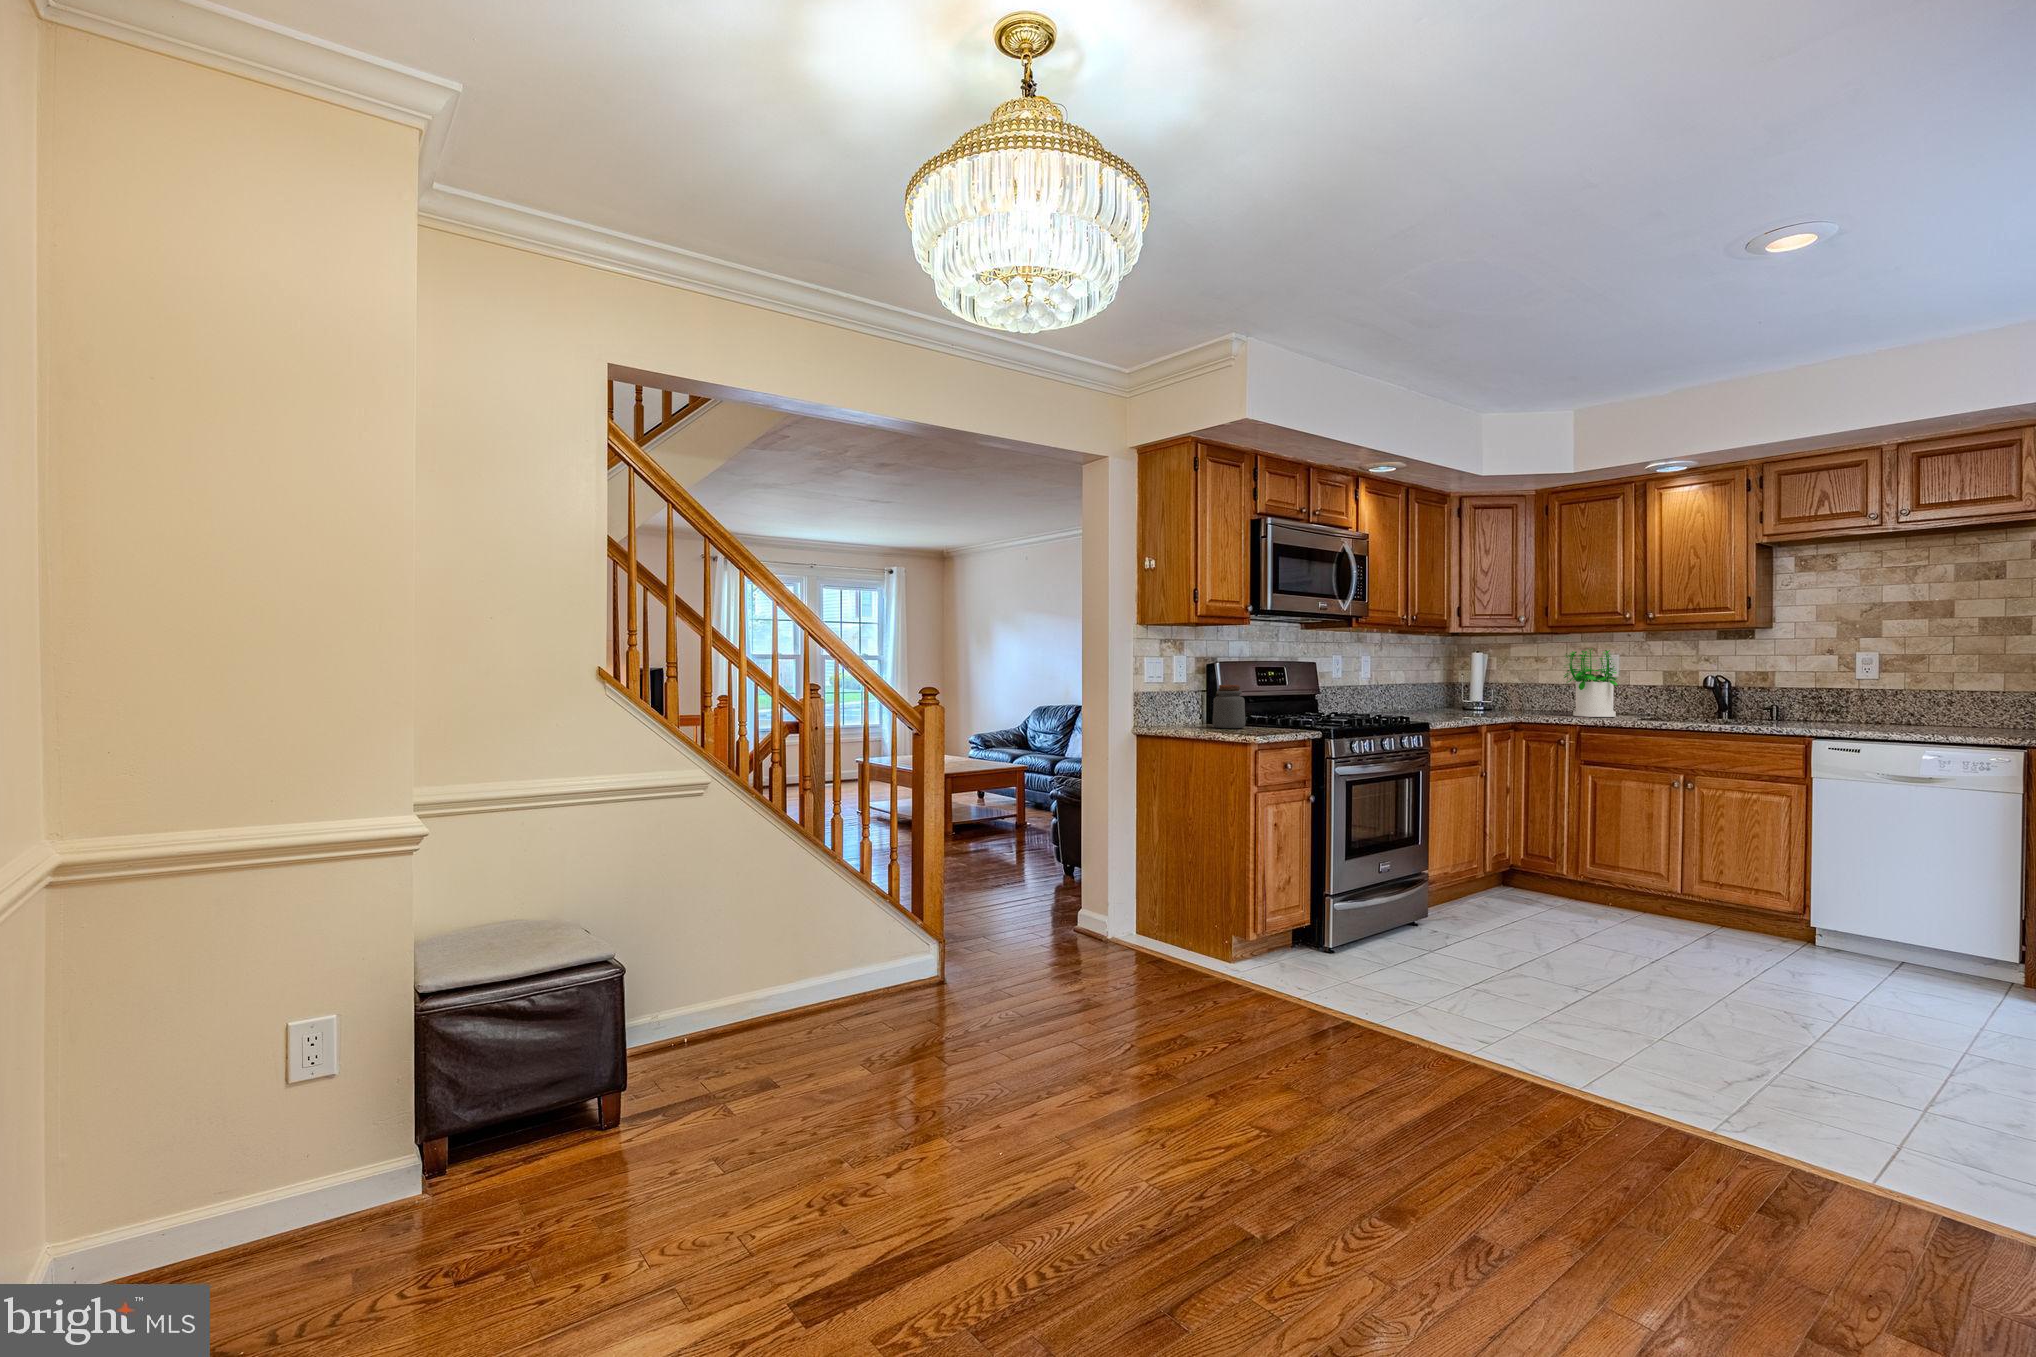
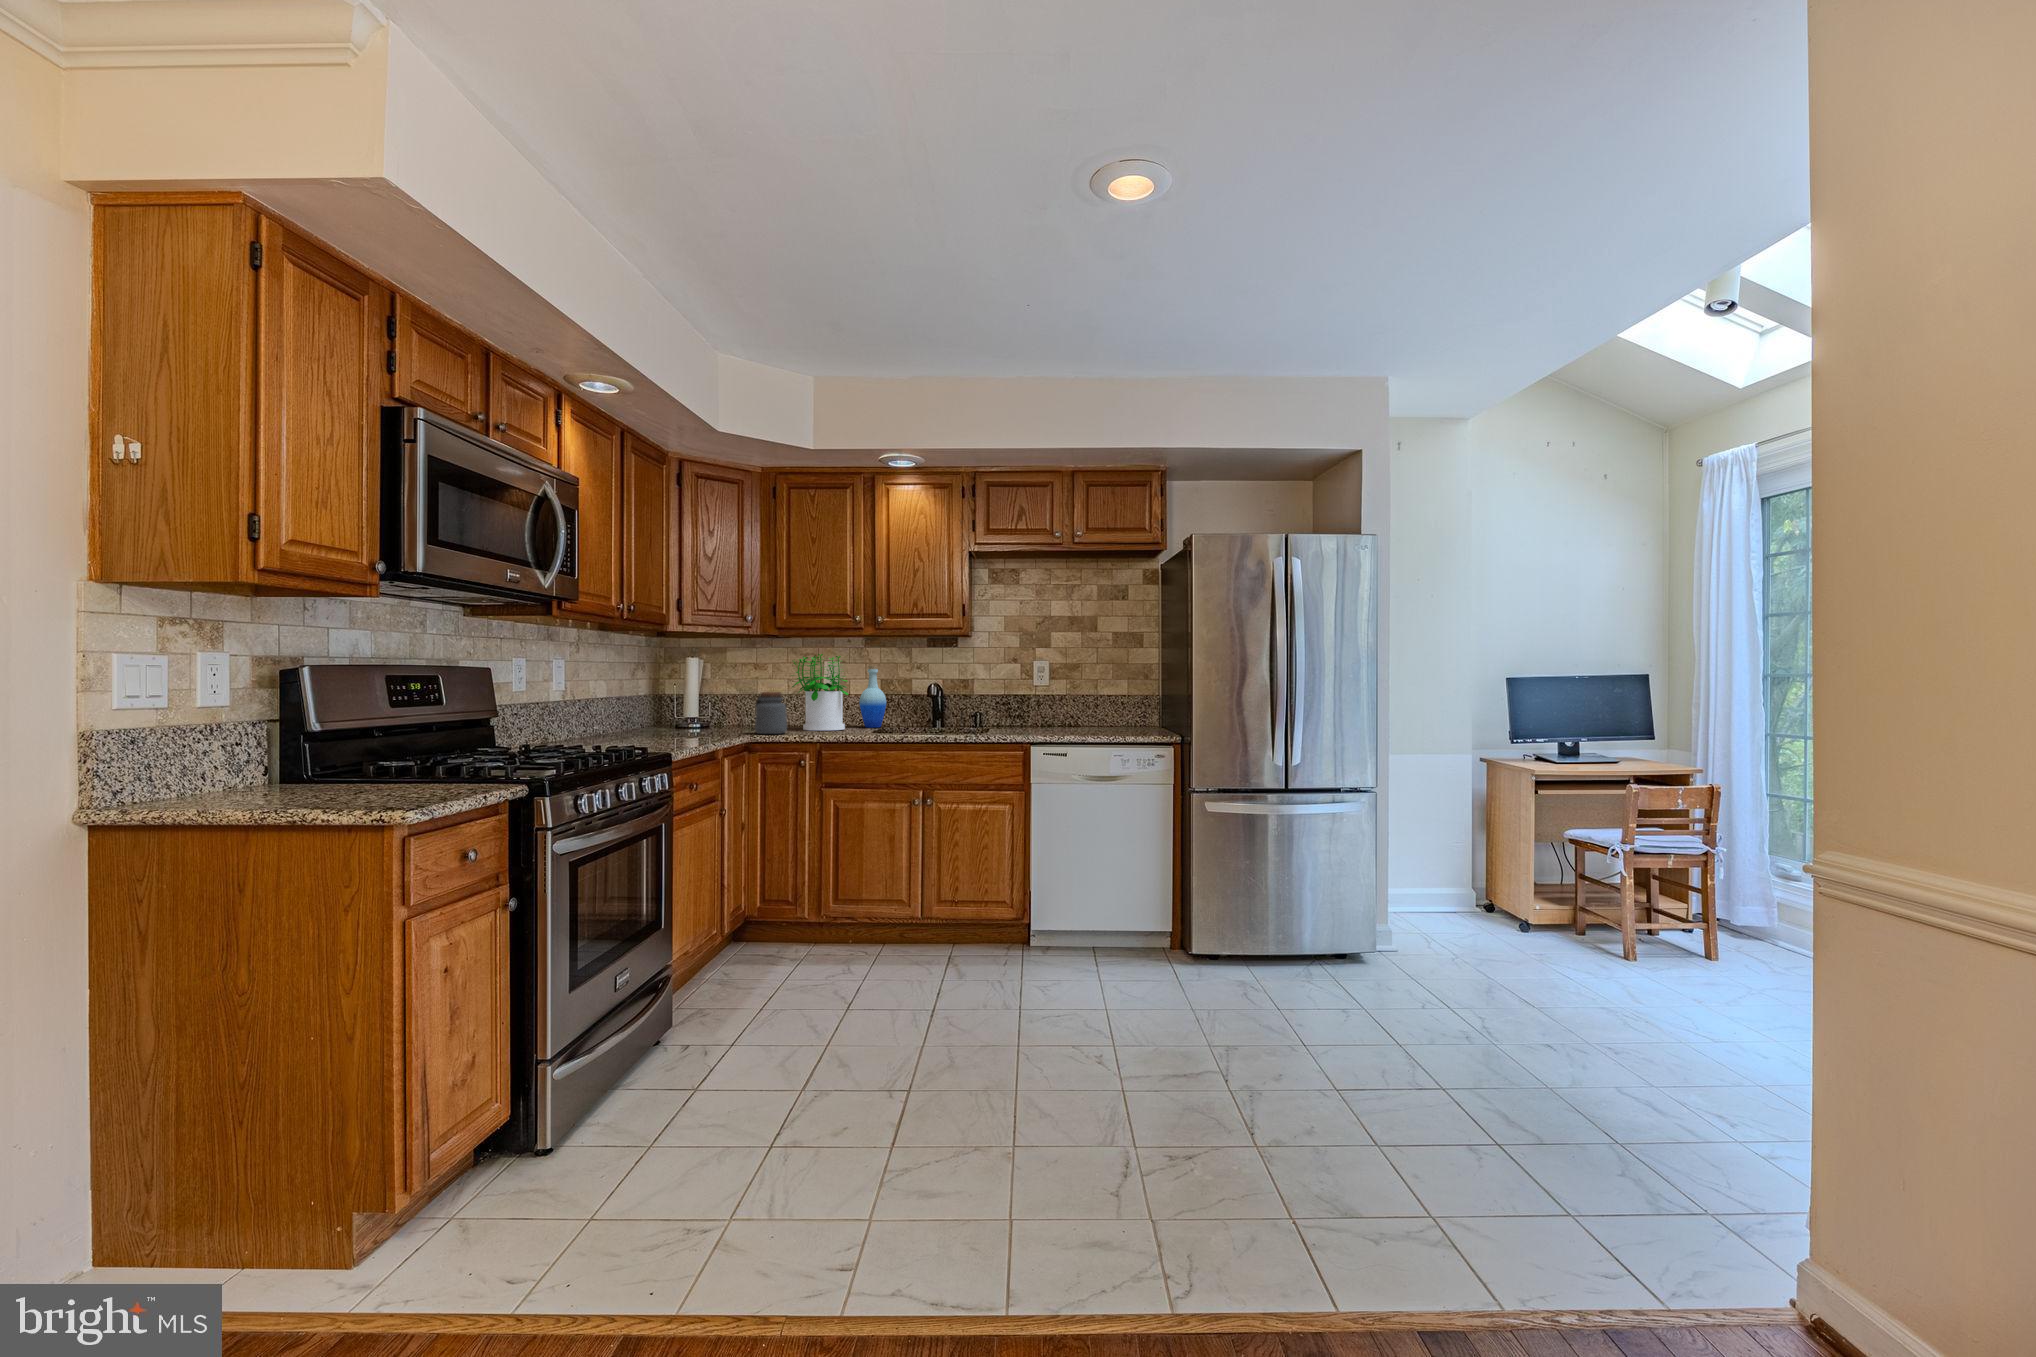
bottle: none [1638,659,1667,717] -> present [859,666,886,728]
jar: present [1213,685,1246,728] -> present [755,692,787,734]

